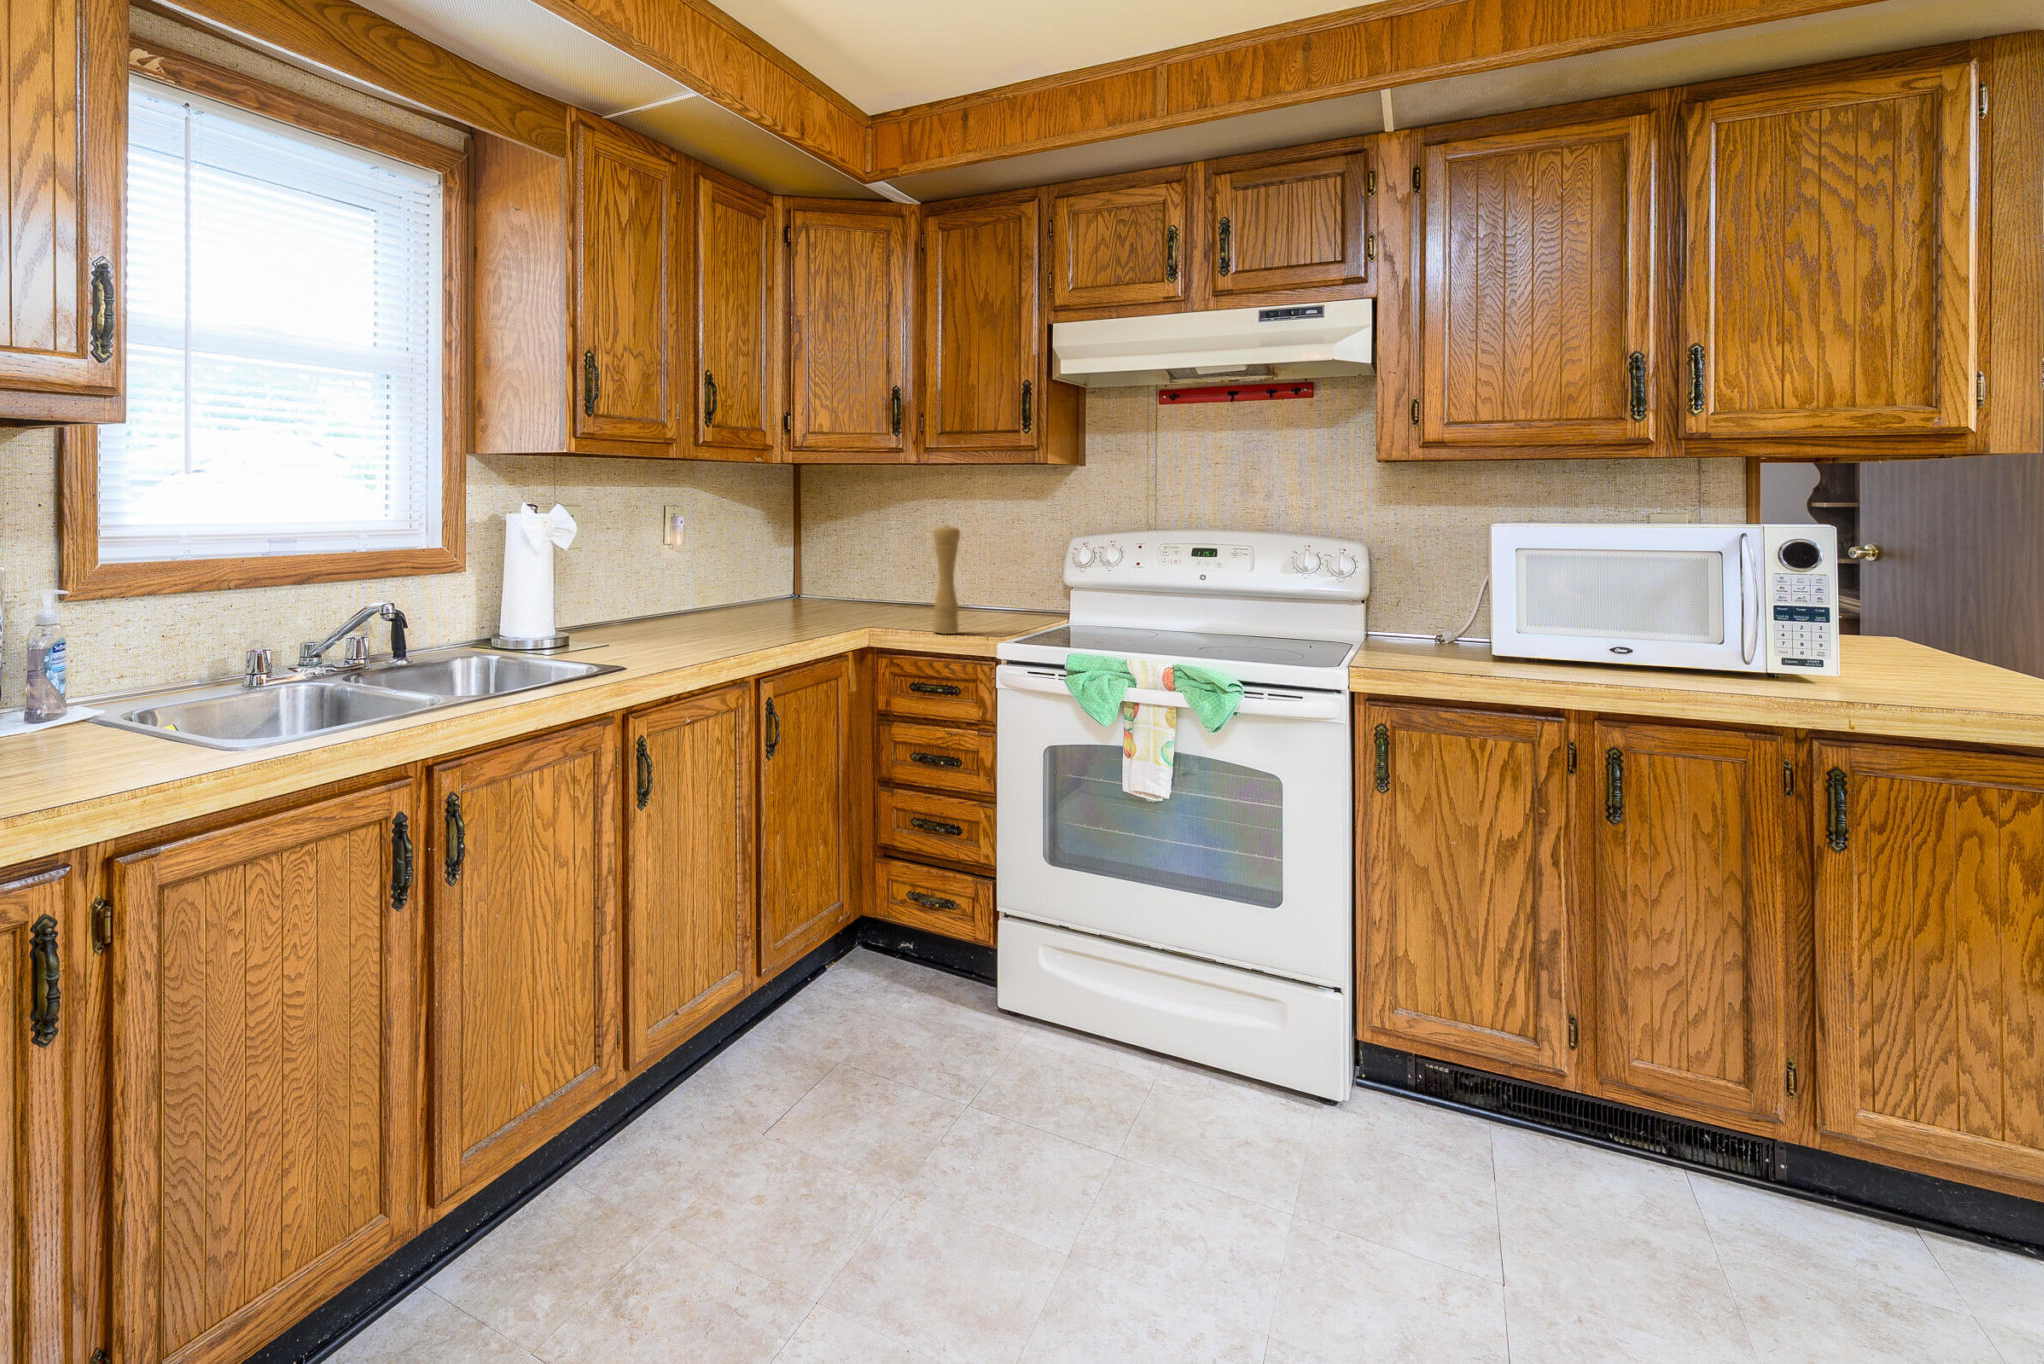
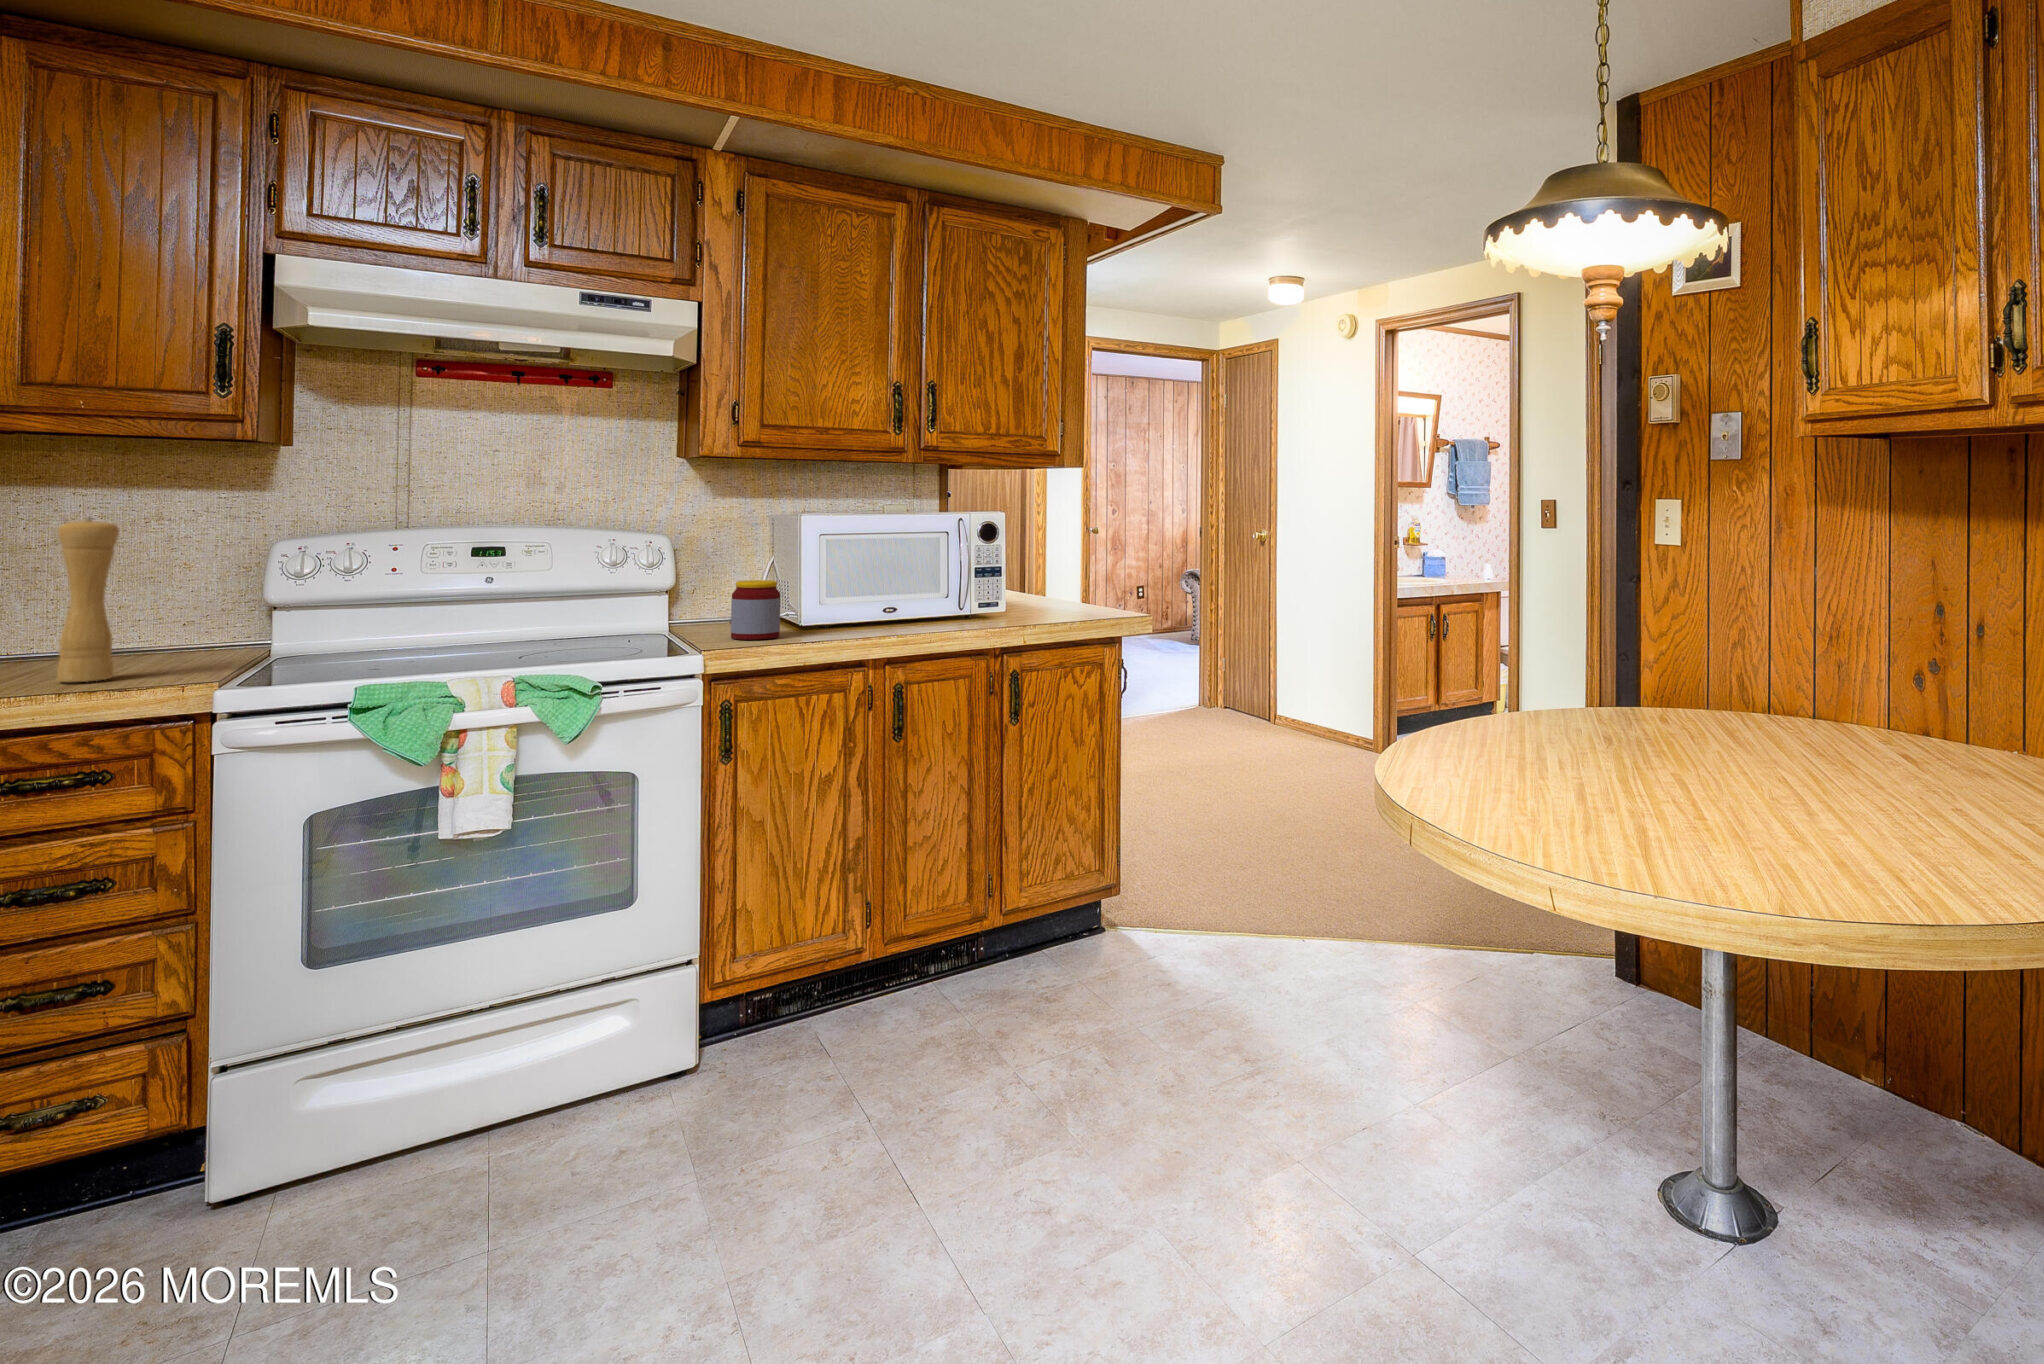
jar: none [1410,595,1468,663] -> present [731,580,780,640]

